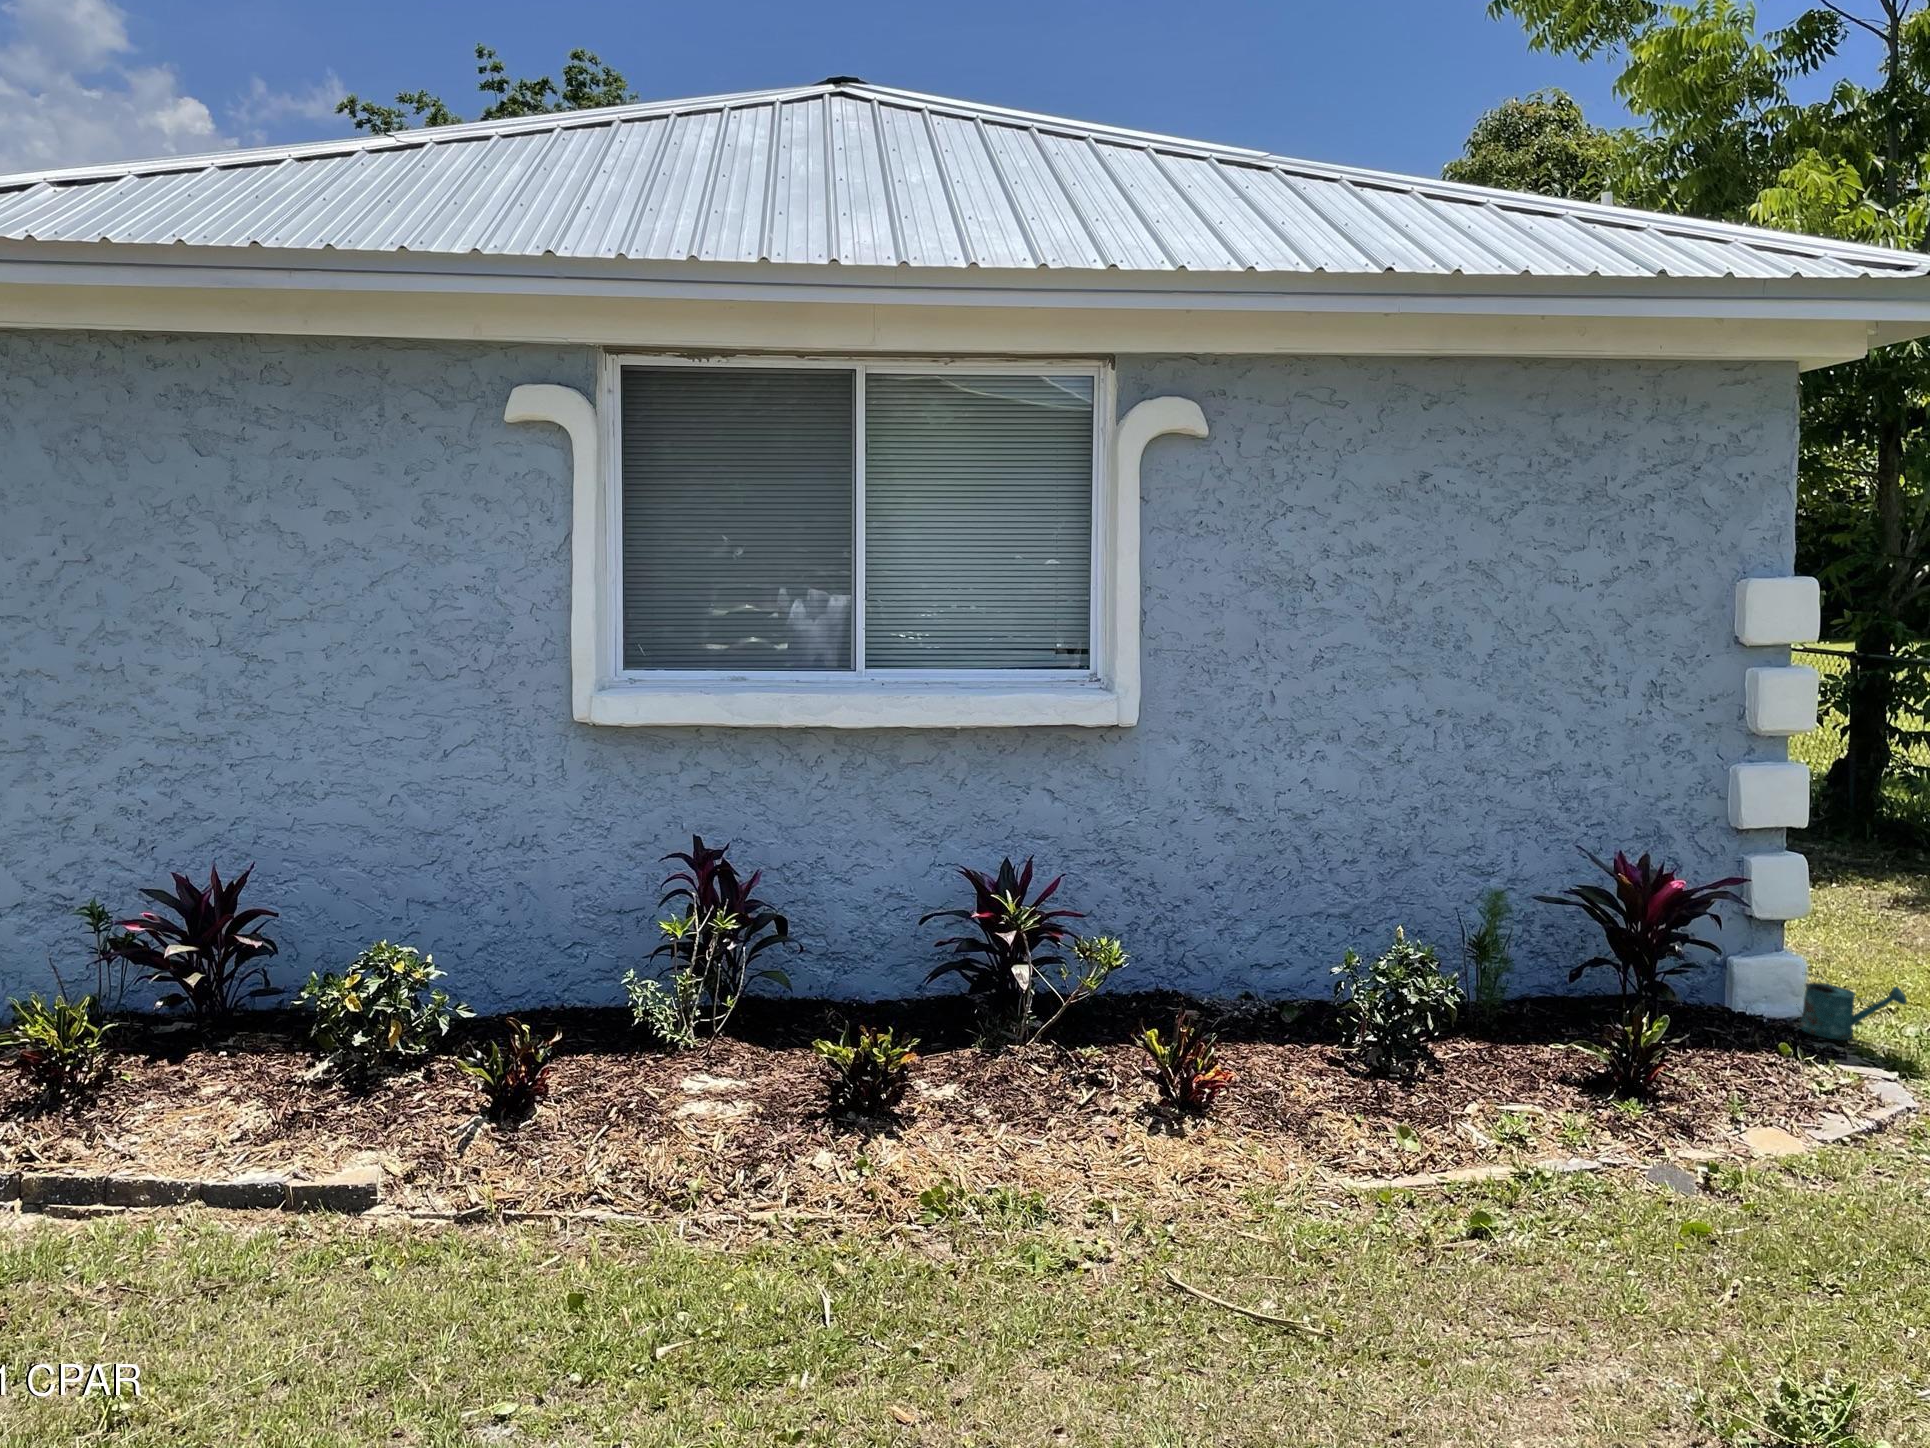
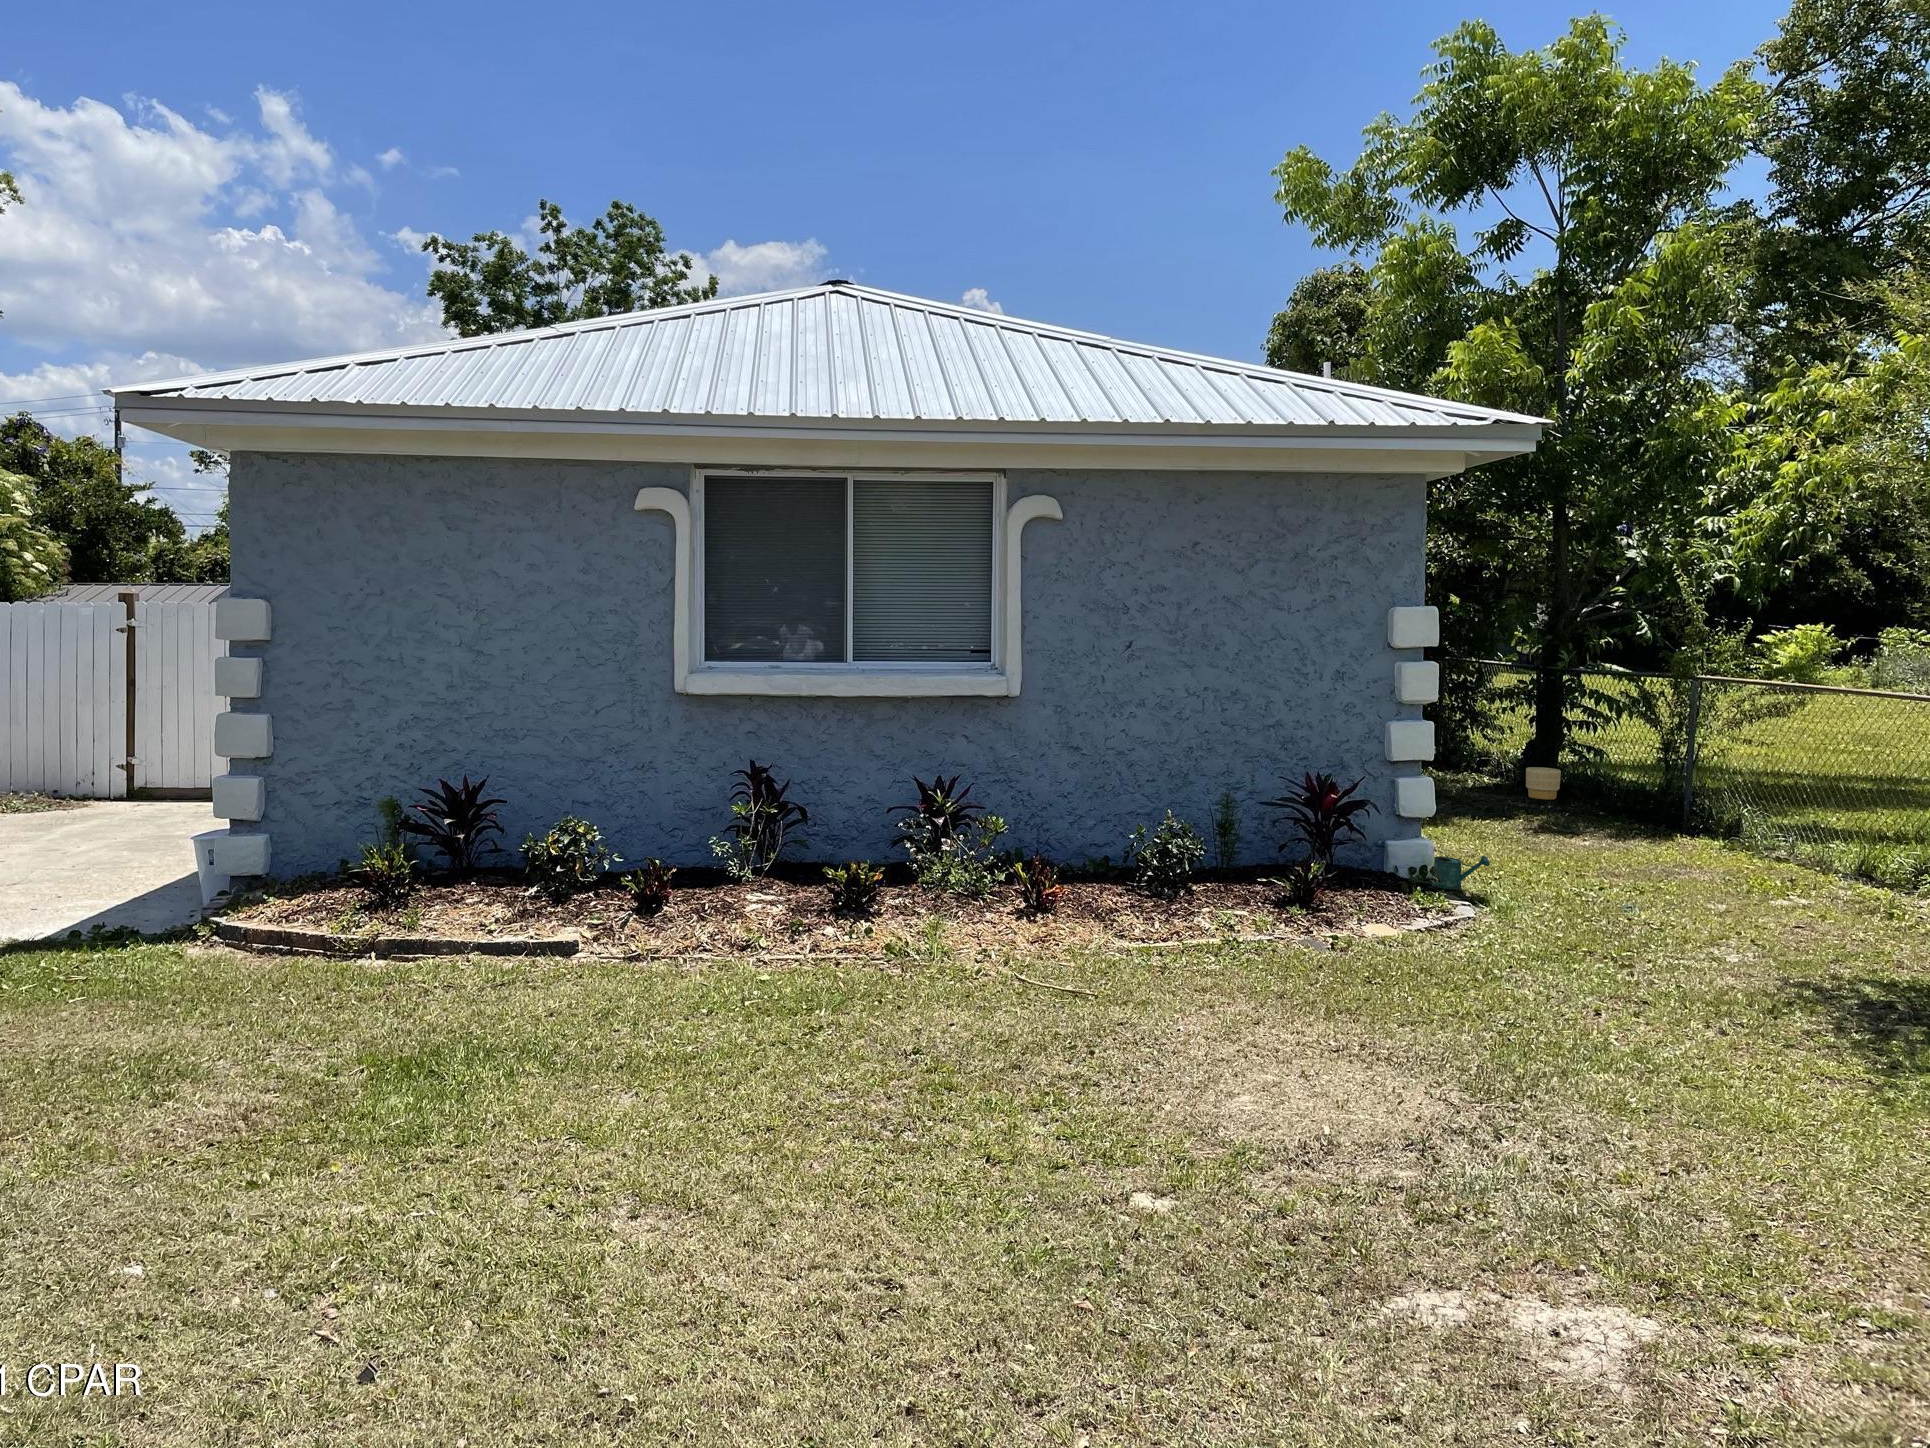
planter: none [1834,799,1889,847] -> present [1526,767,1561,800]

